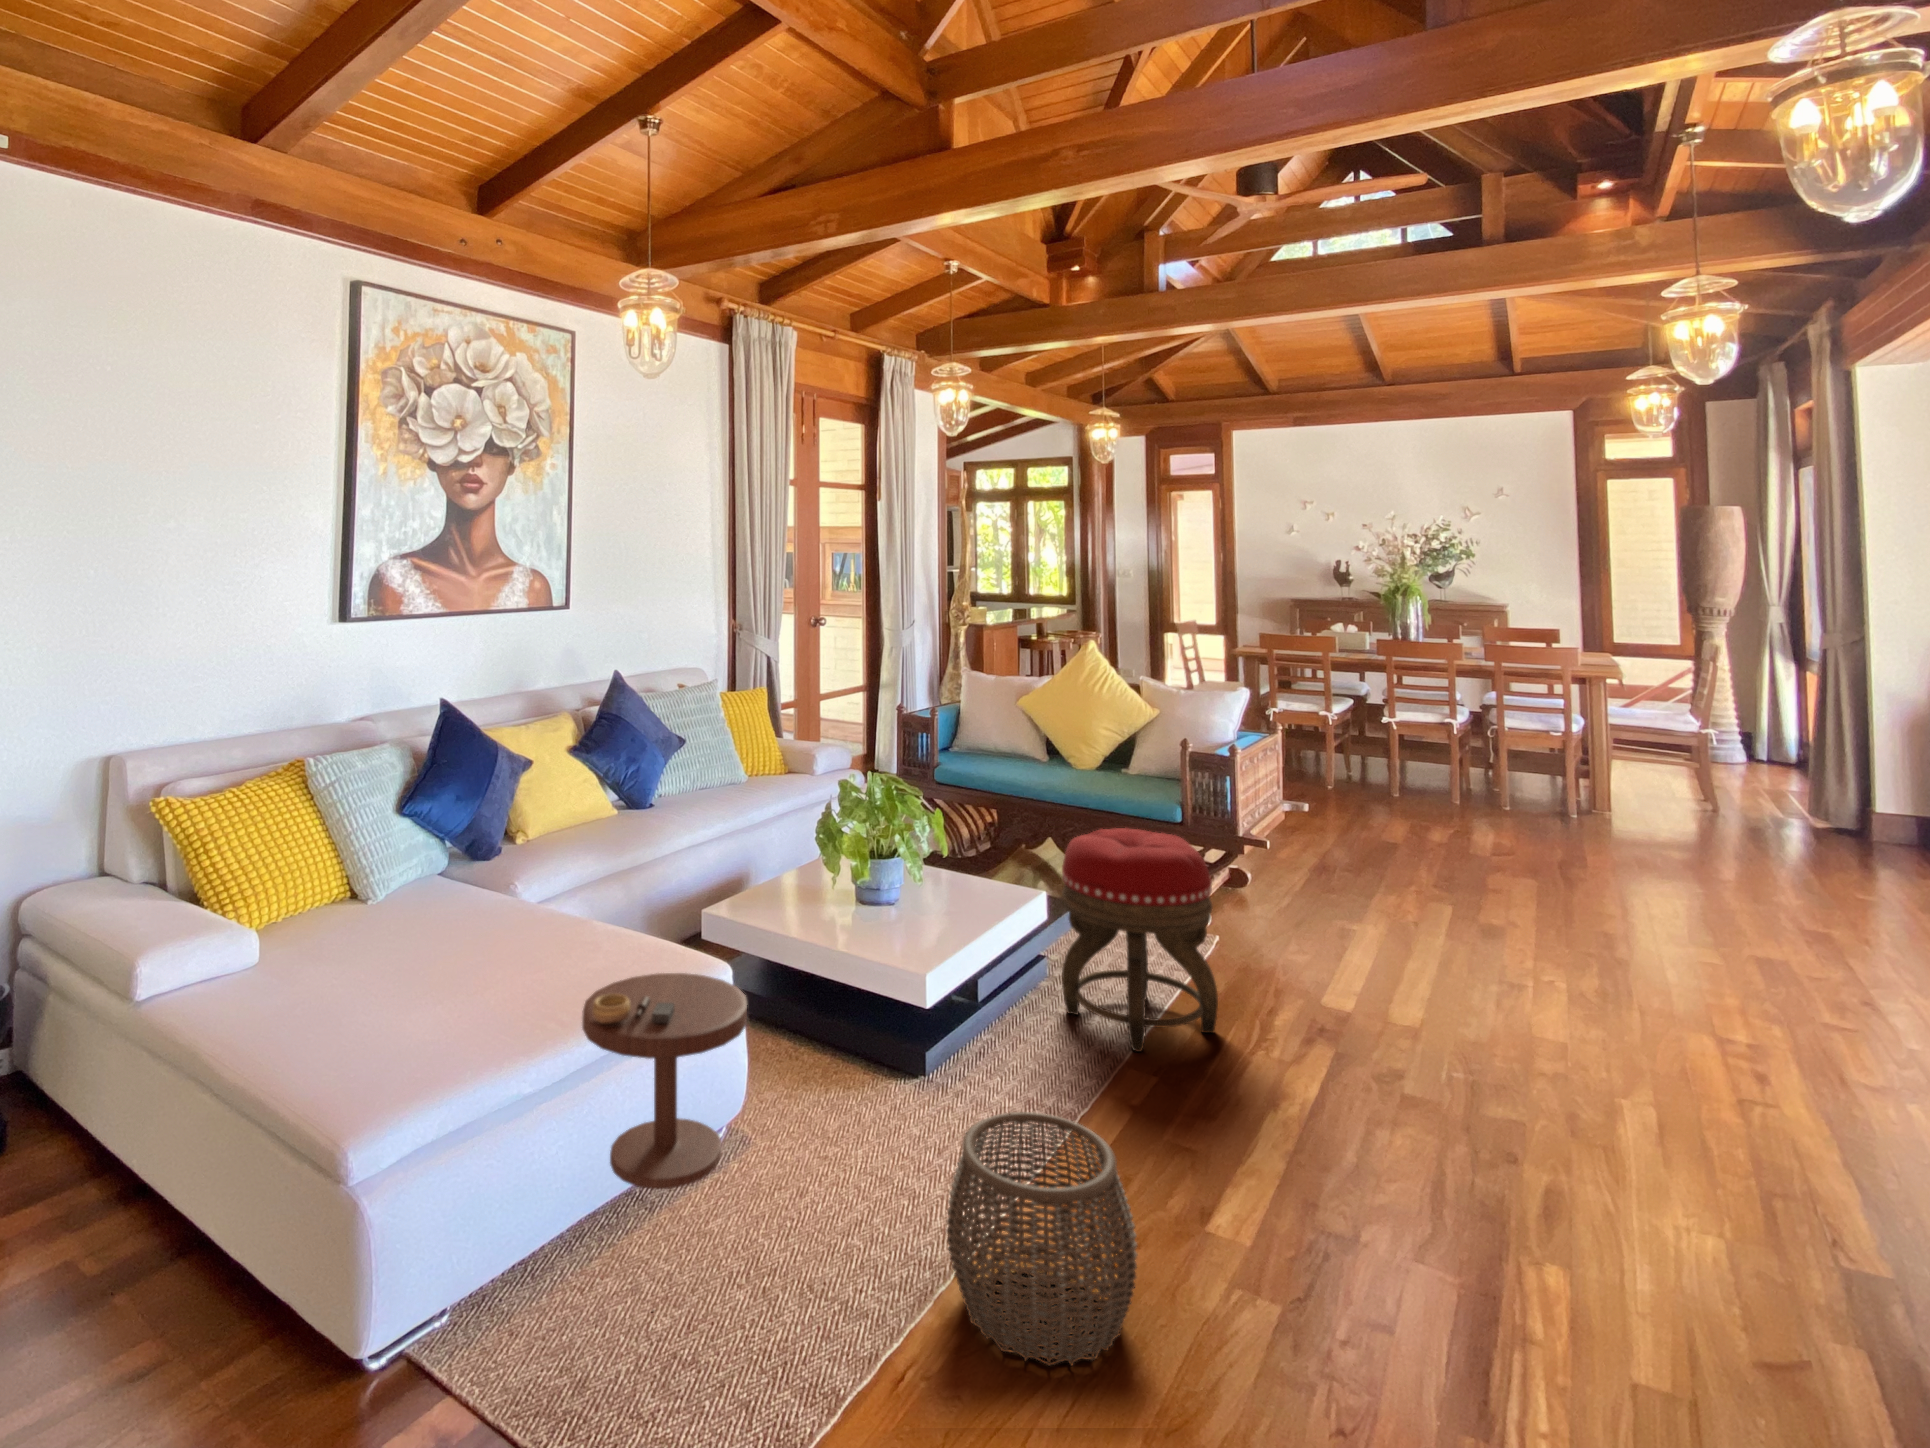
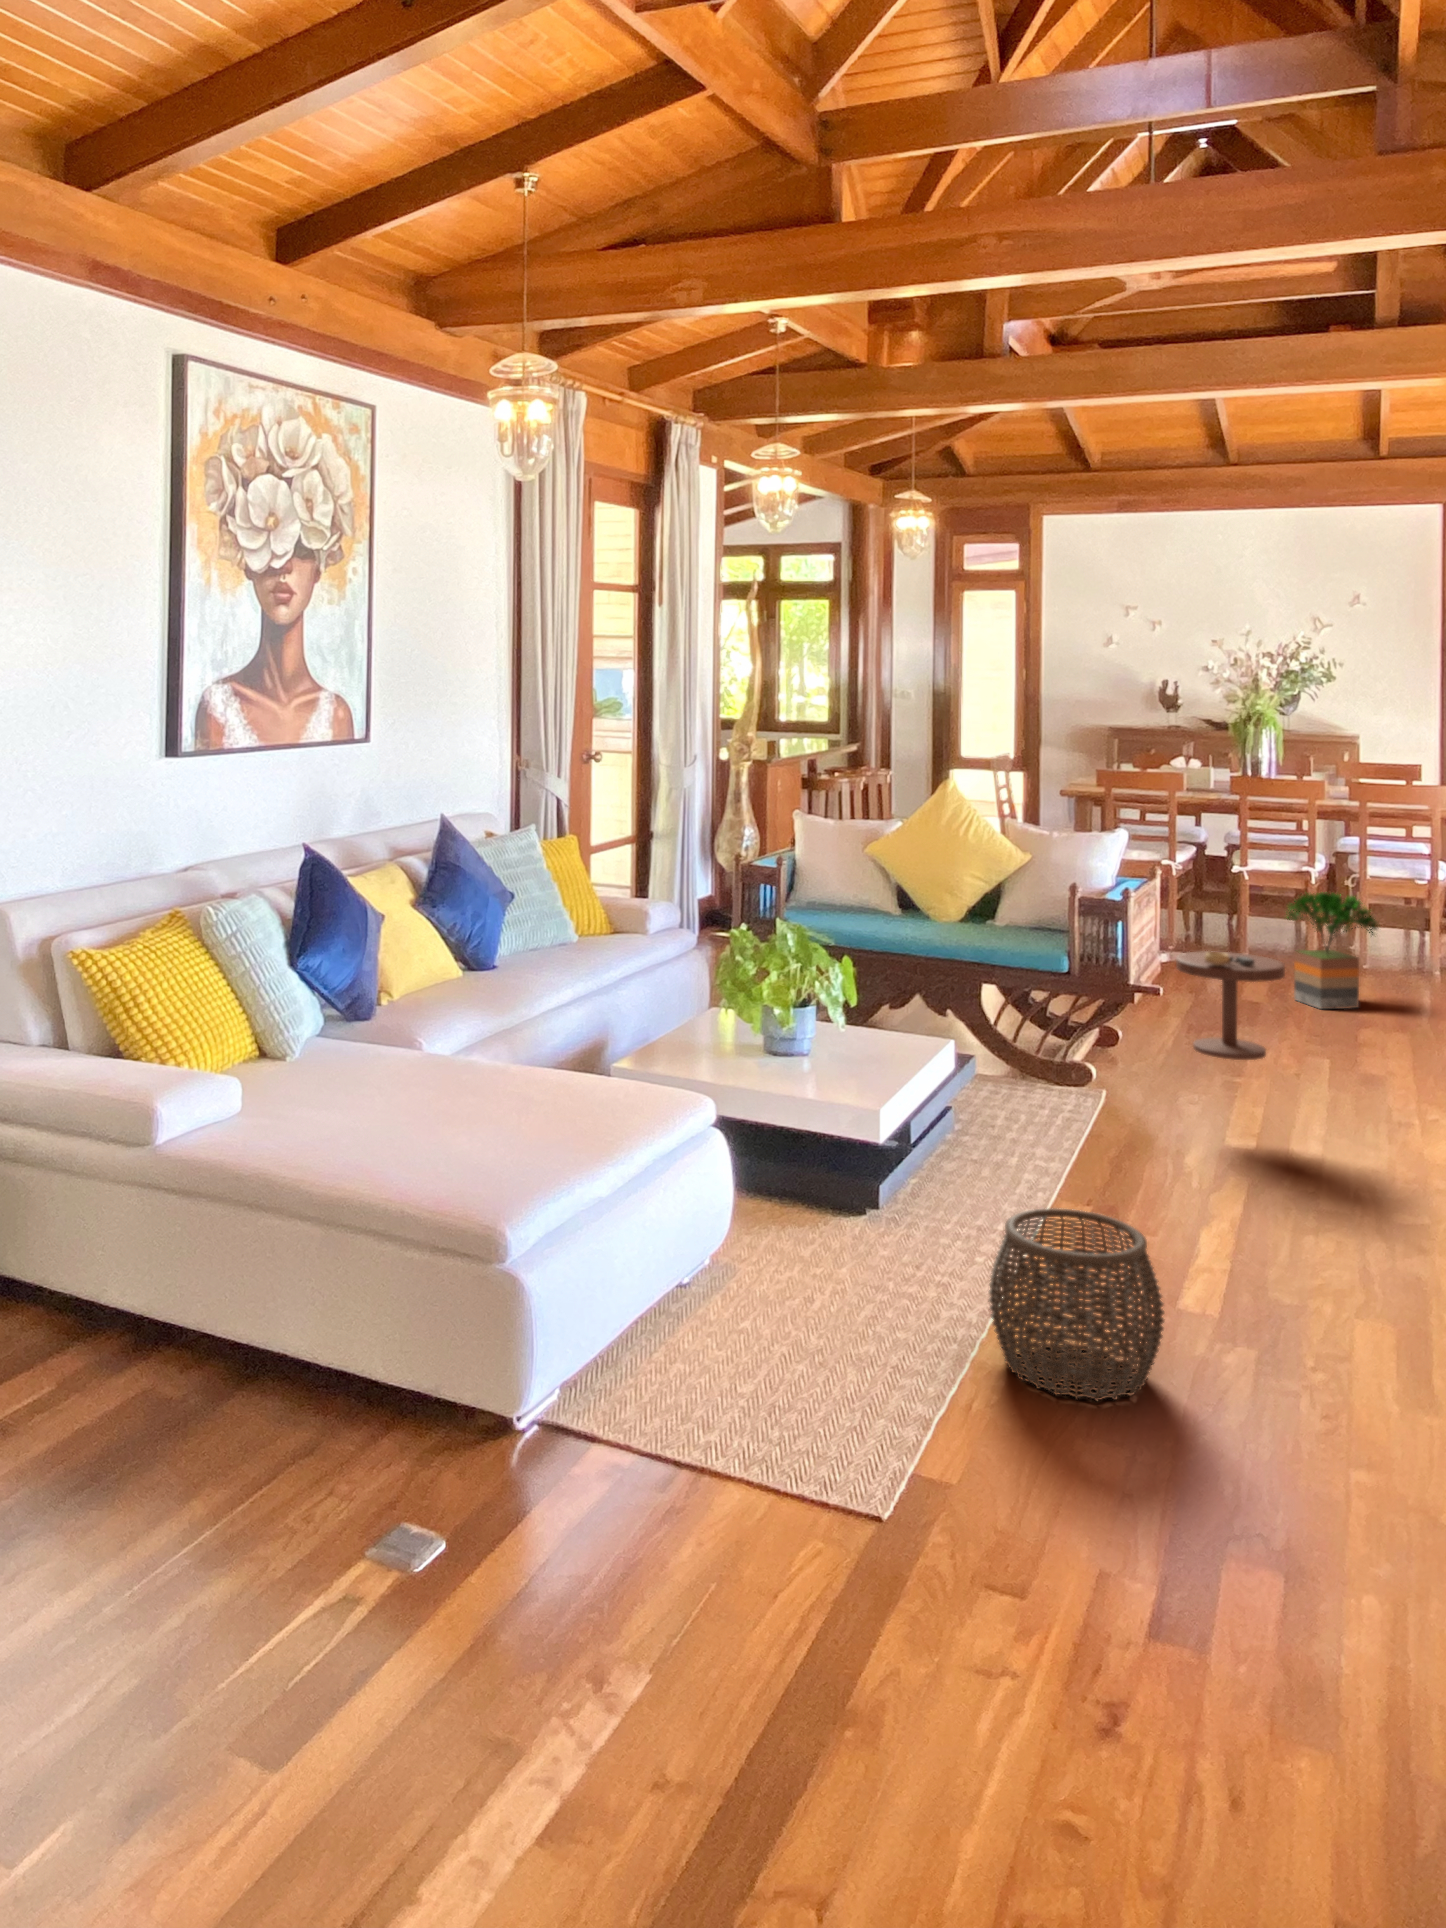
potted tree: none [1416,742,1510,853] -> present [1286,892,1378,1009]
footstool: present [1062,828,1218,1052] -> none [983,974,1143,1190]
side table: present [582,973,747,1189] -> present [1176,951,1285,1060]

